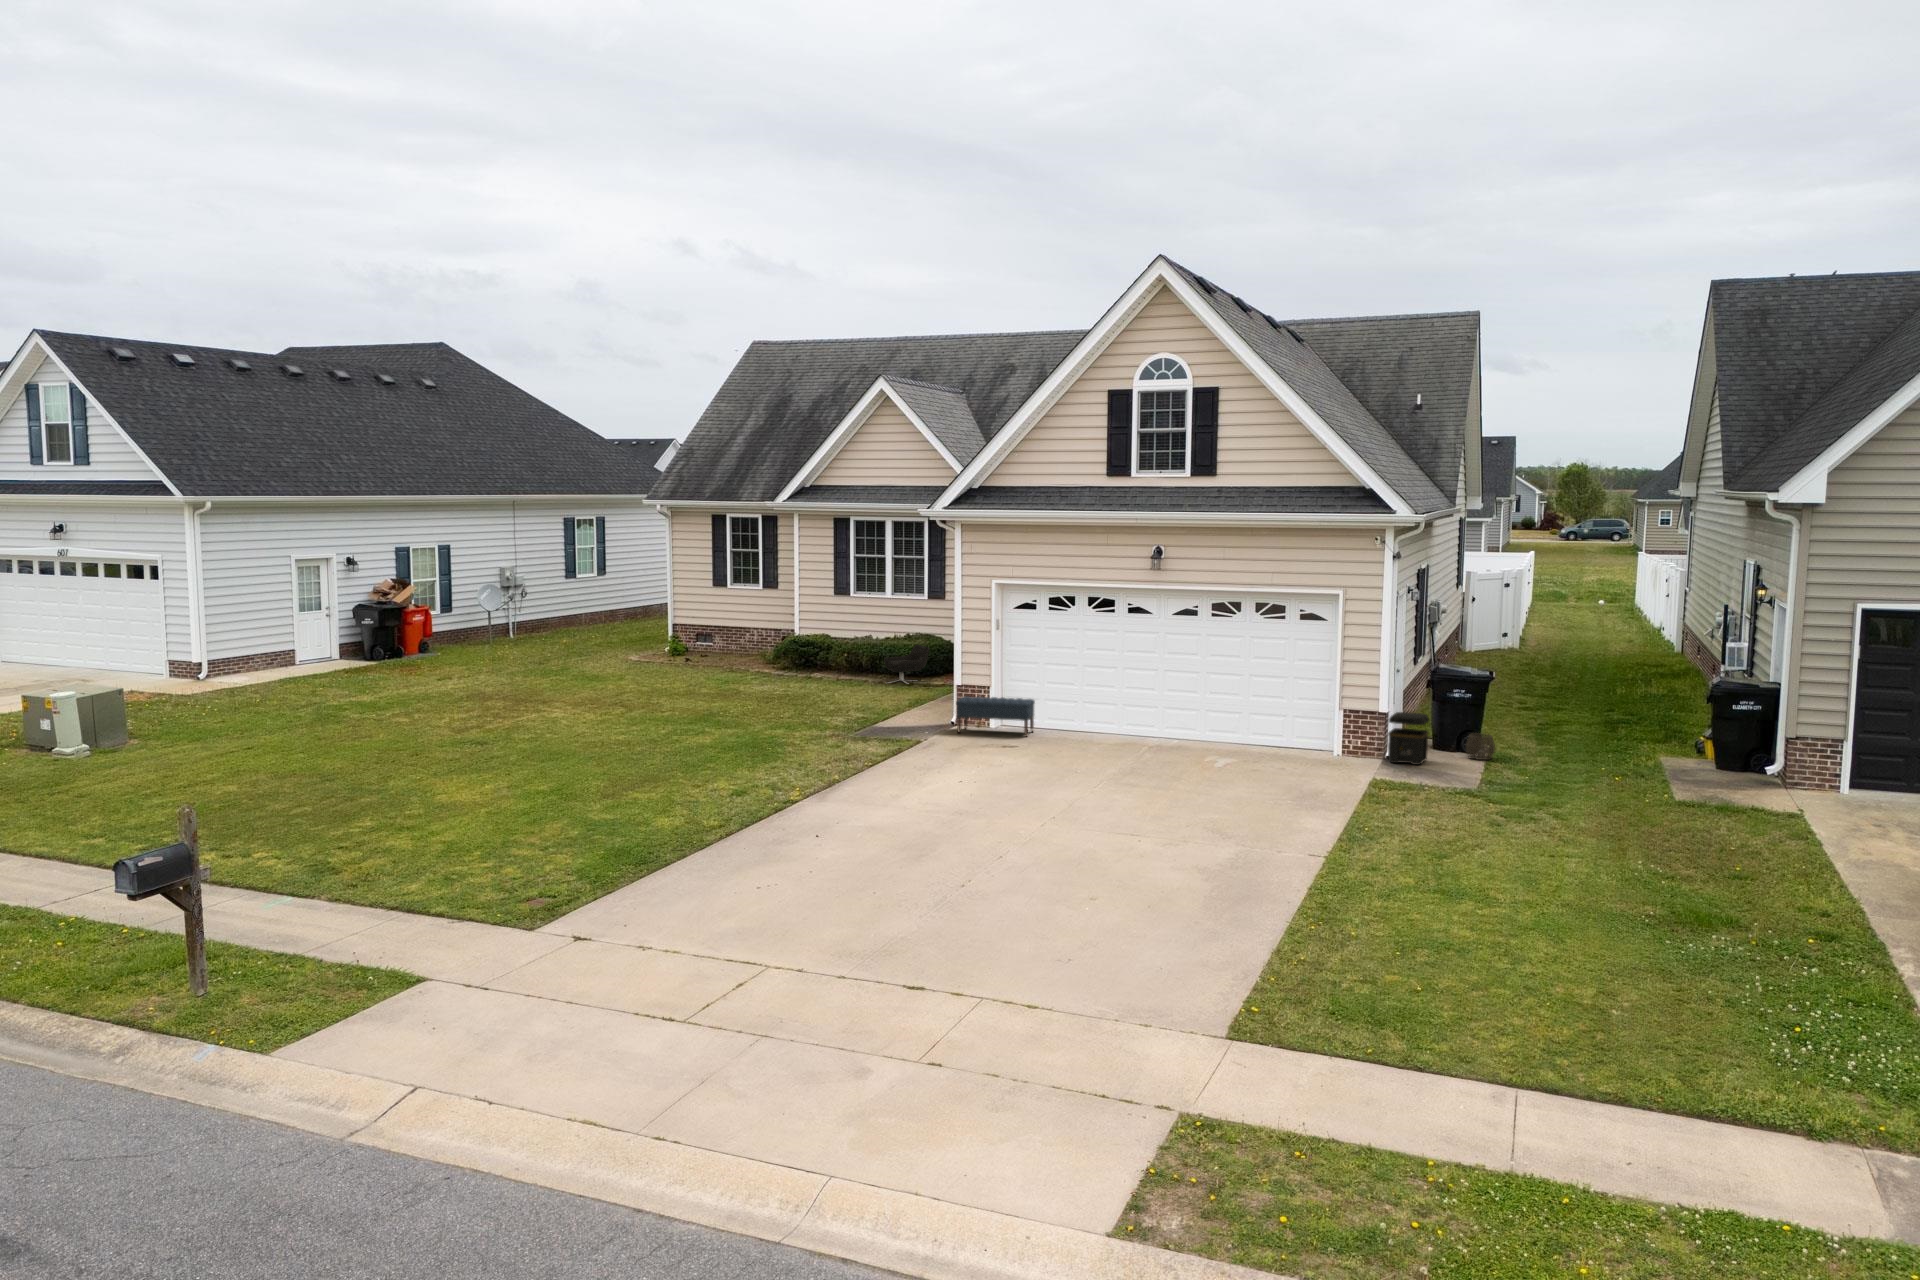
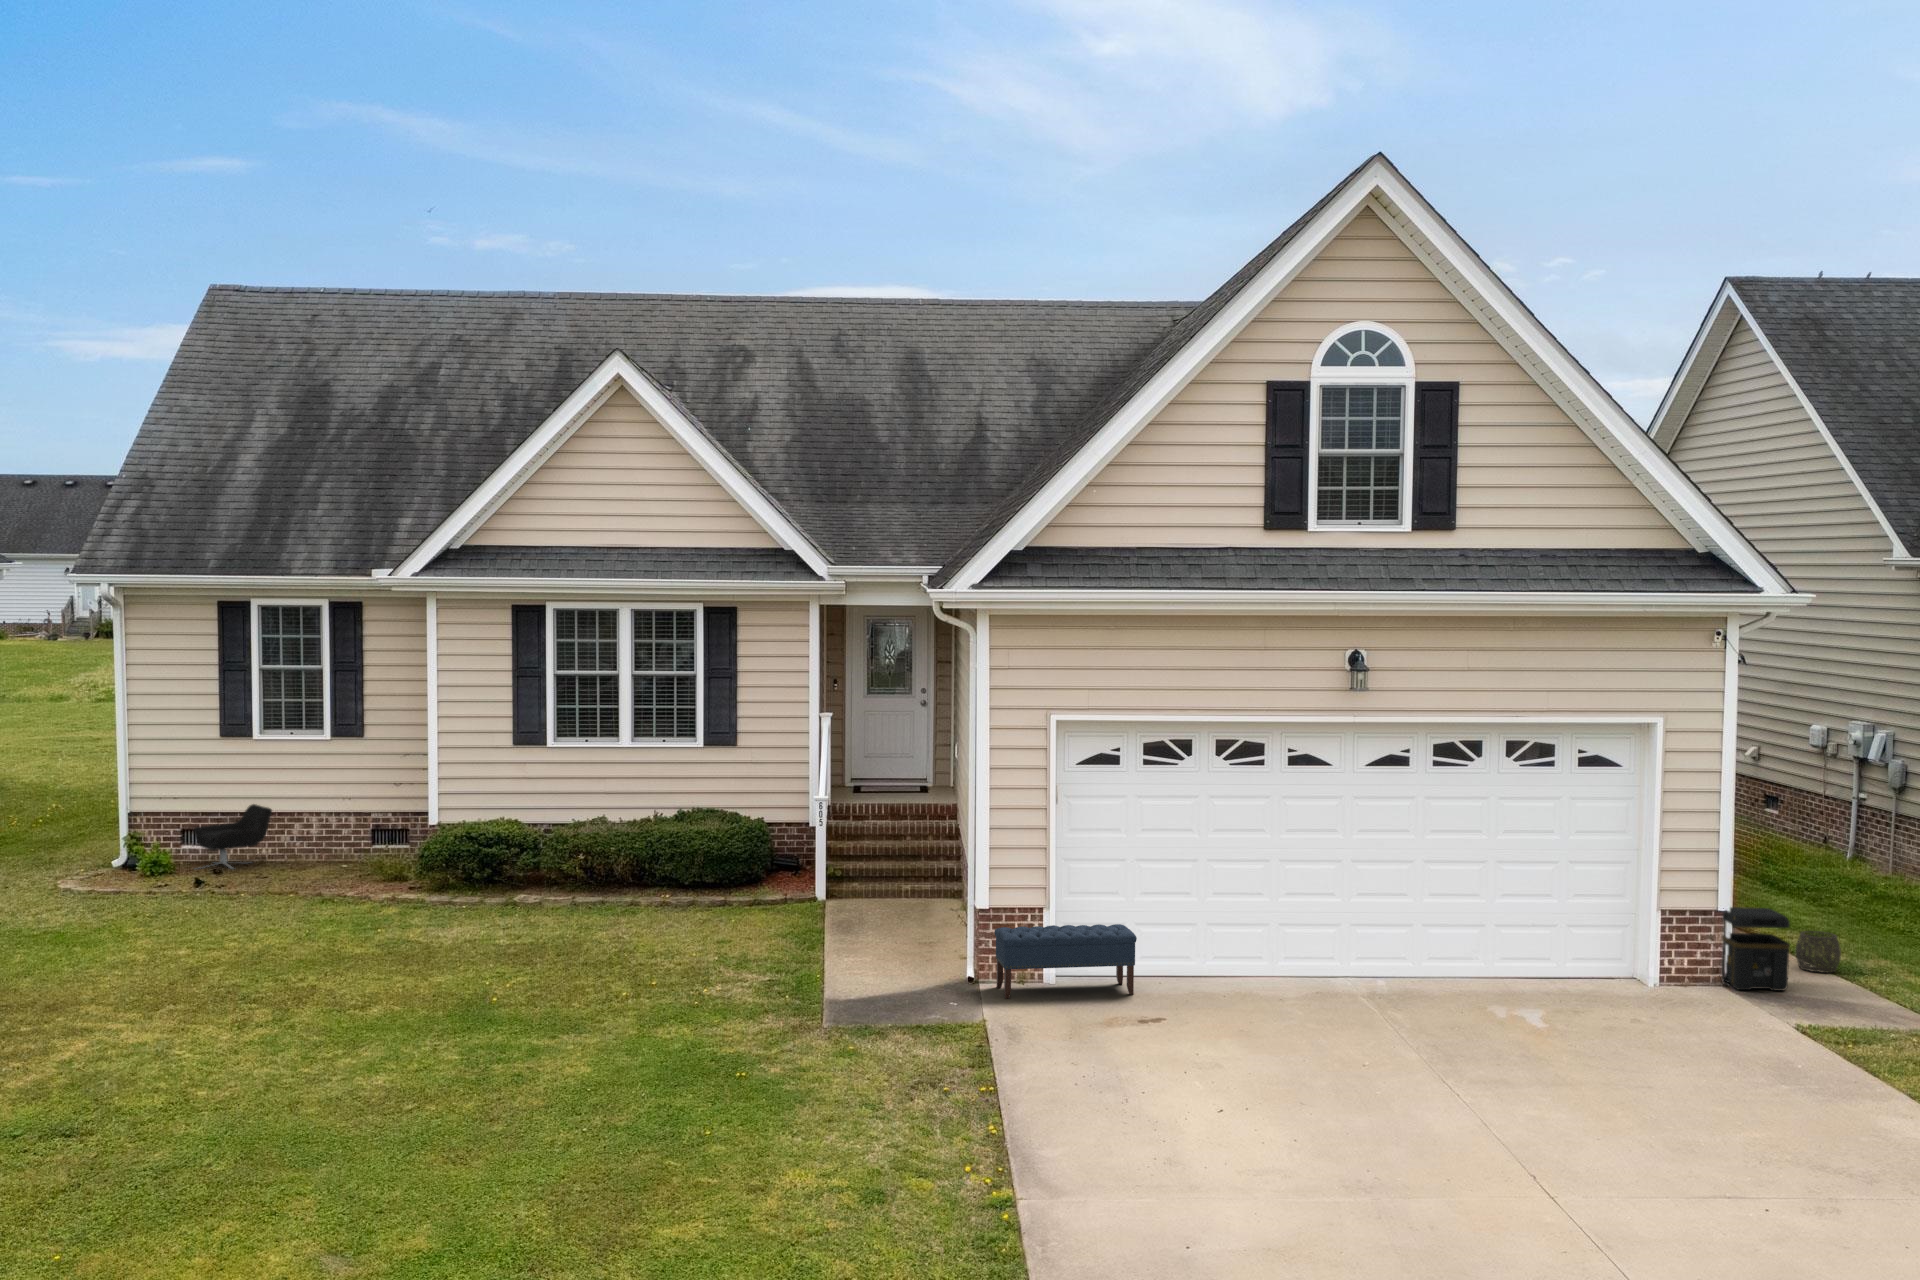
lounge chair: present [884,645,929,684] -> present [194,804,272,869]

